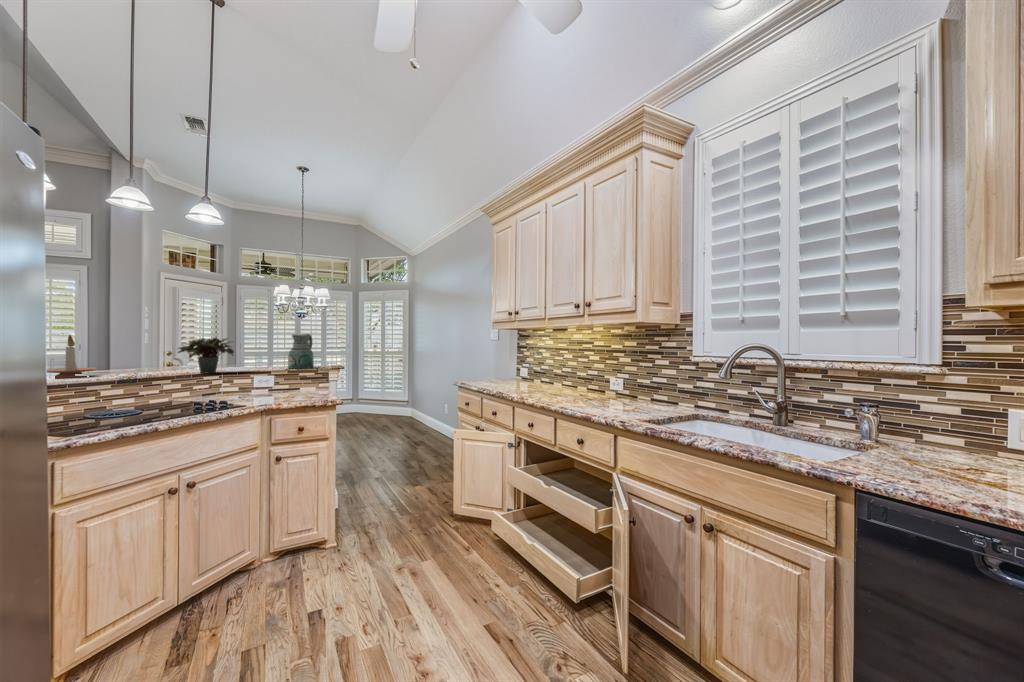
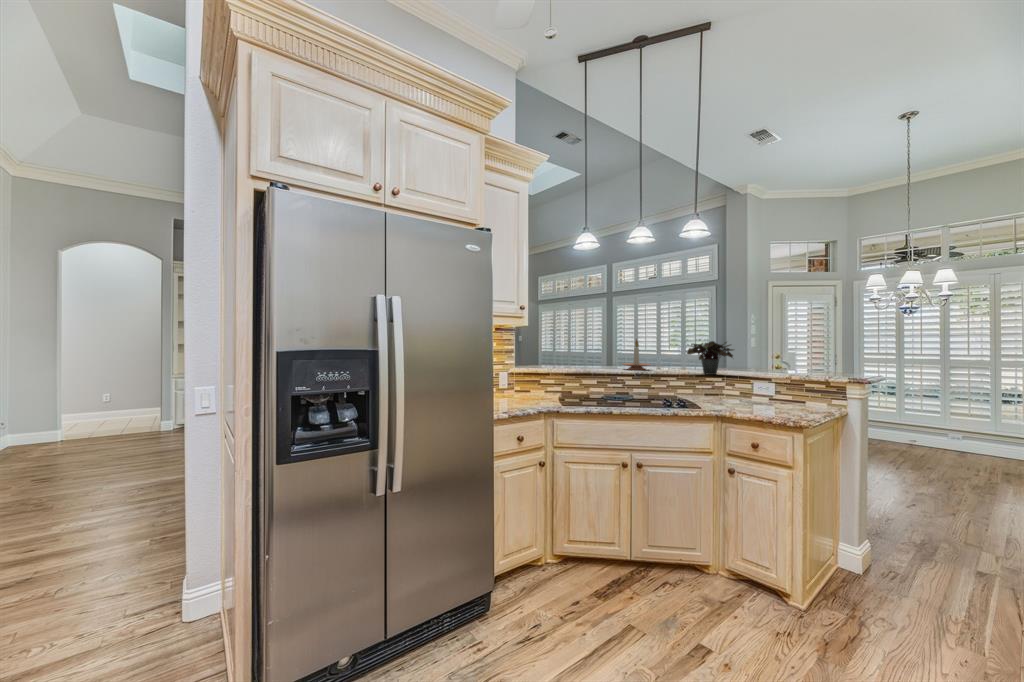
ceramic pitcher: present [288,334,314,369] -> none [793,337,833,379]

